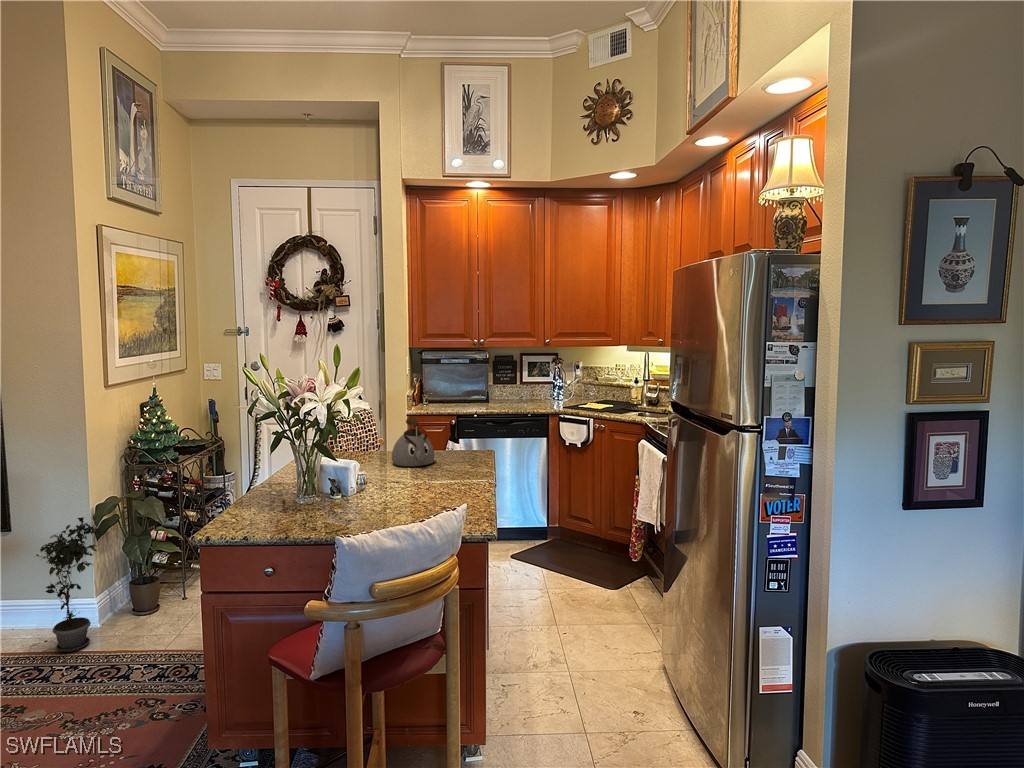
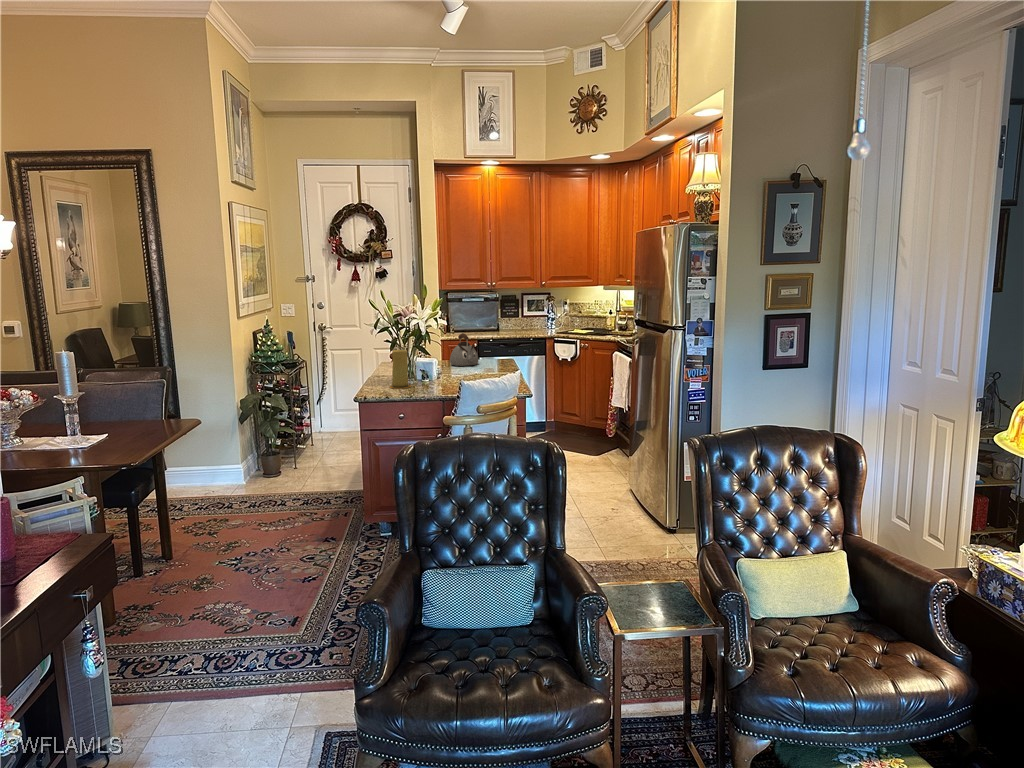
candle: none [257,454,295,521] -> present [390,350,411,389]
potted plant: present [36,517,101,652] -> none [210,407,252,496]

